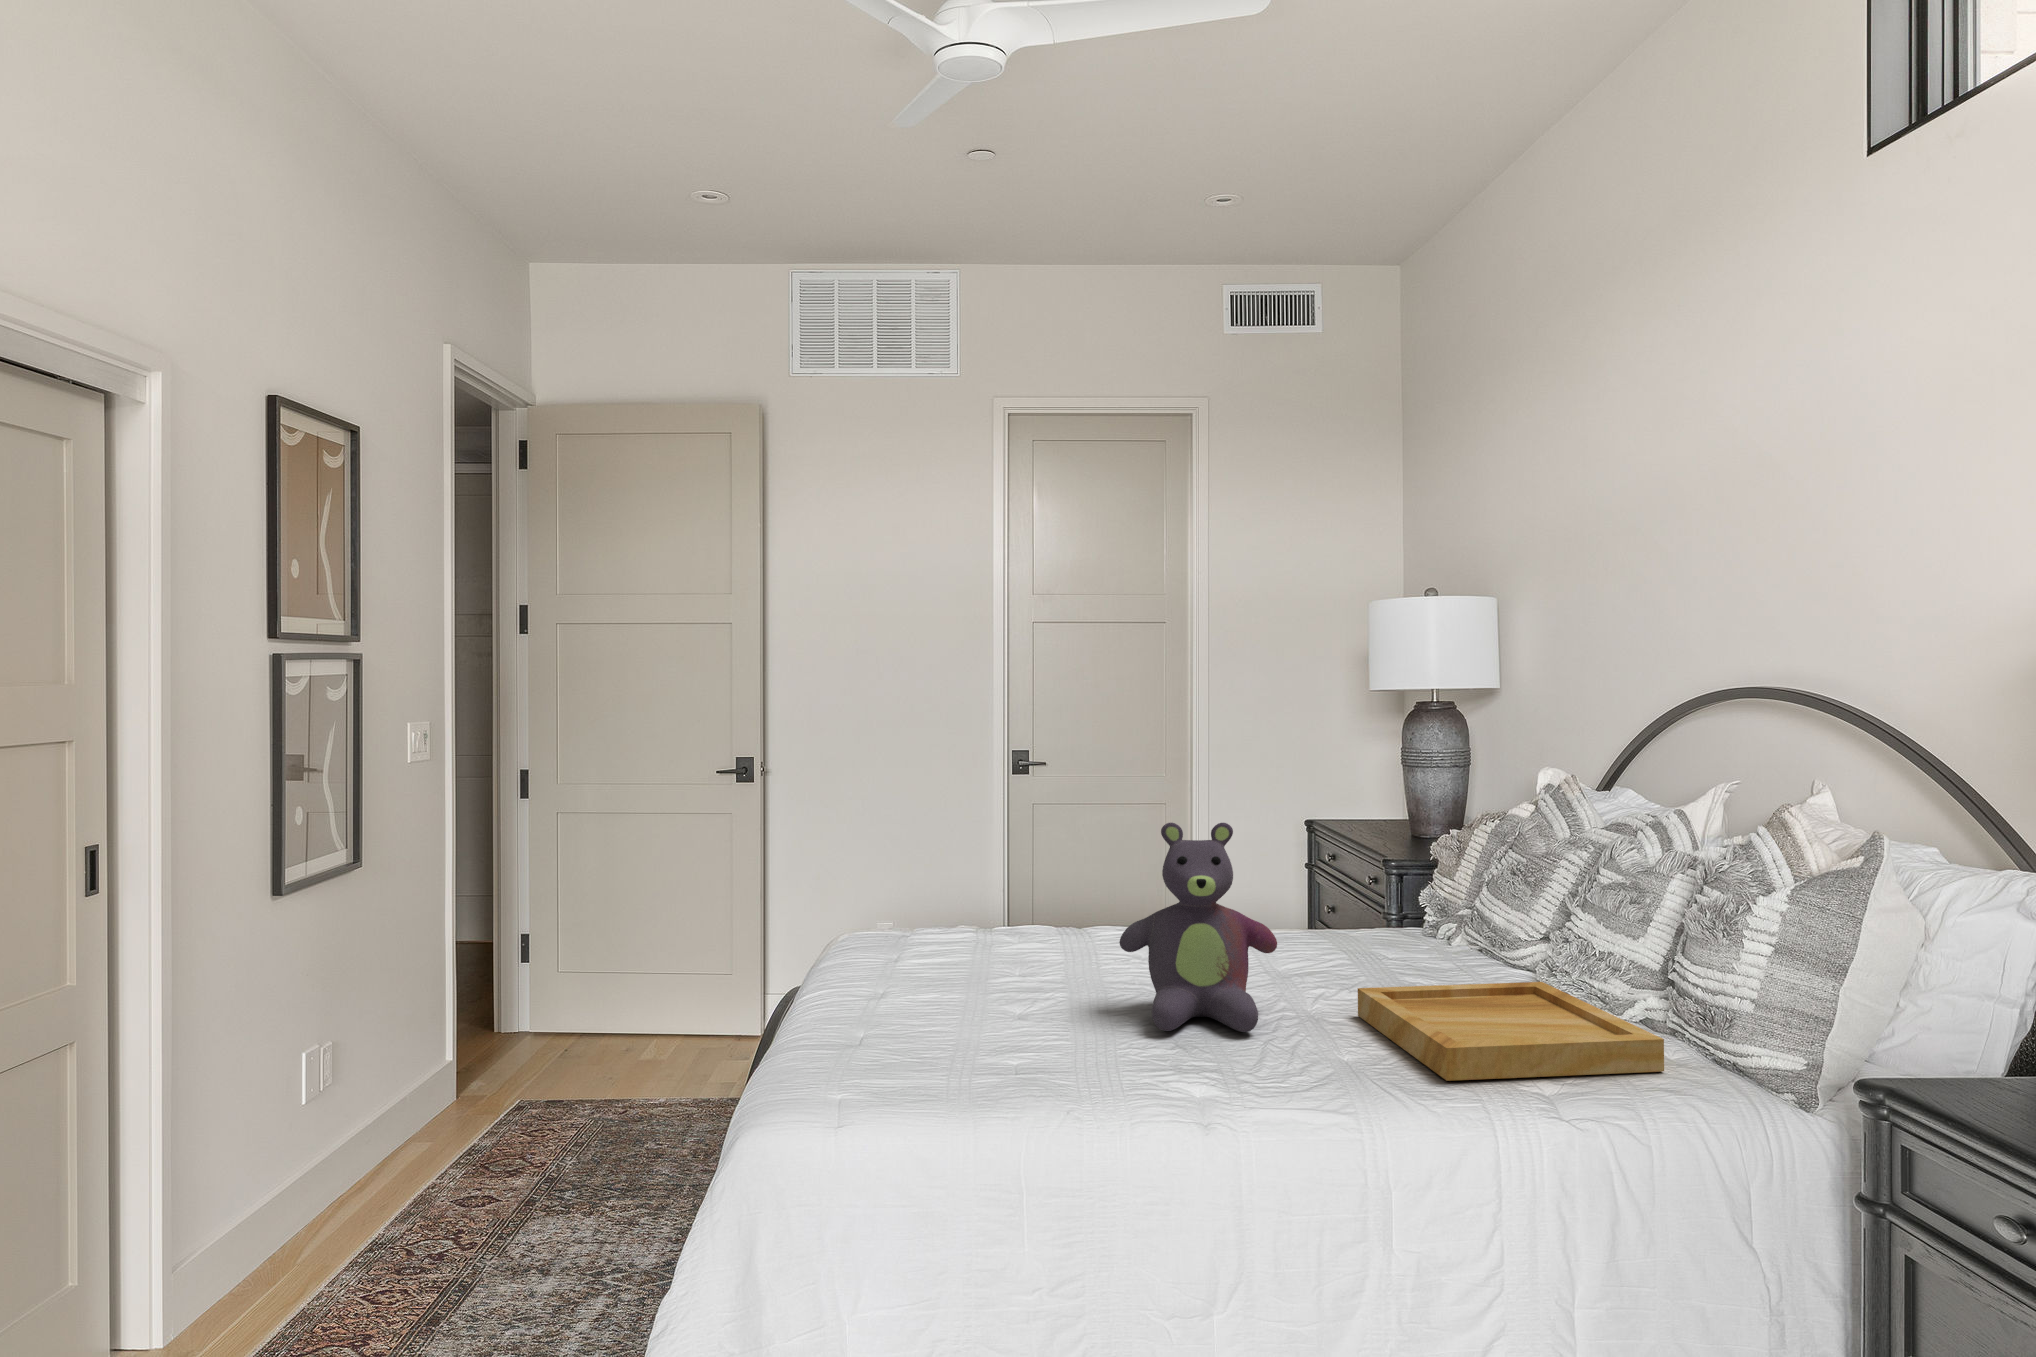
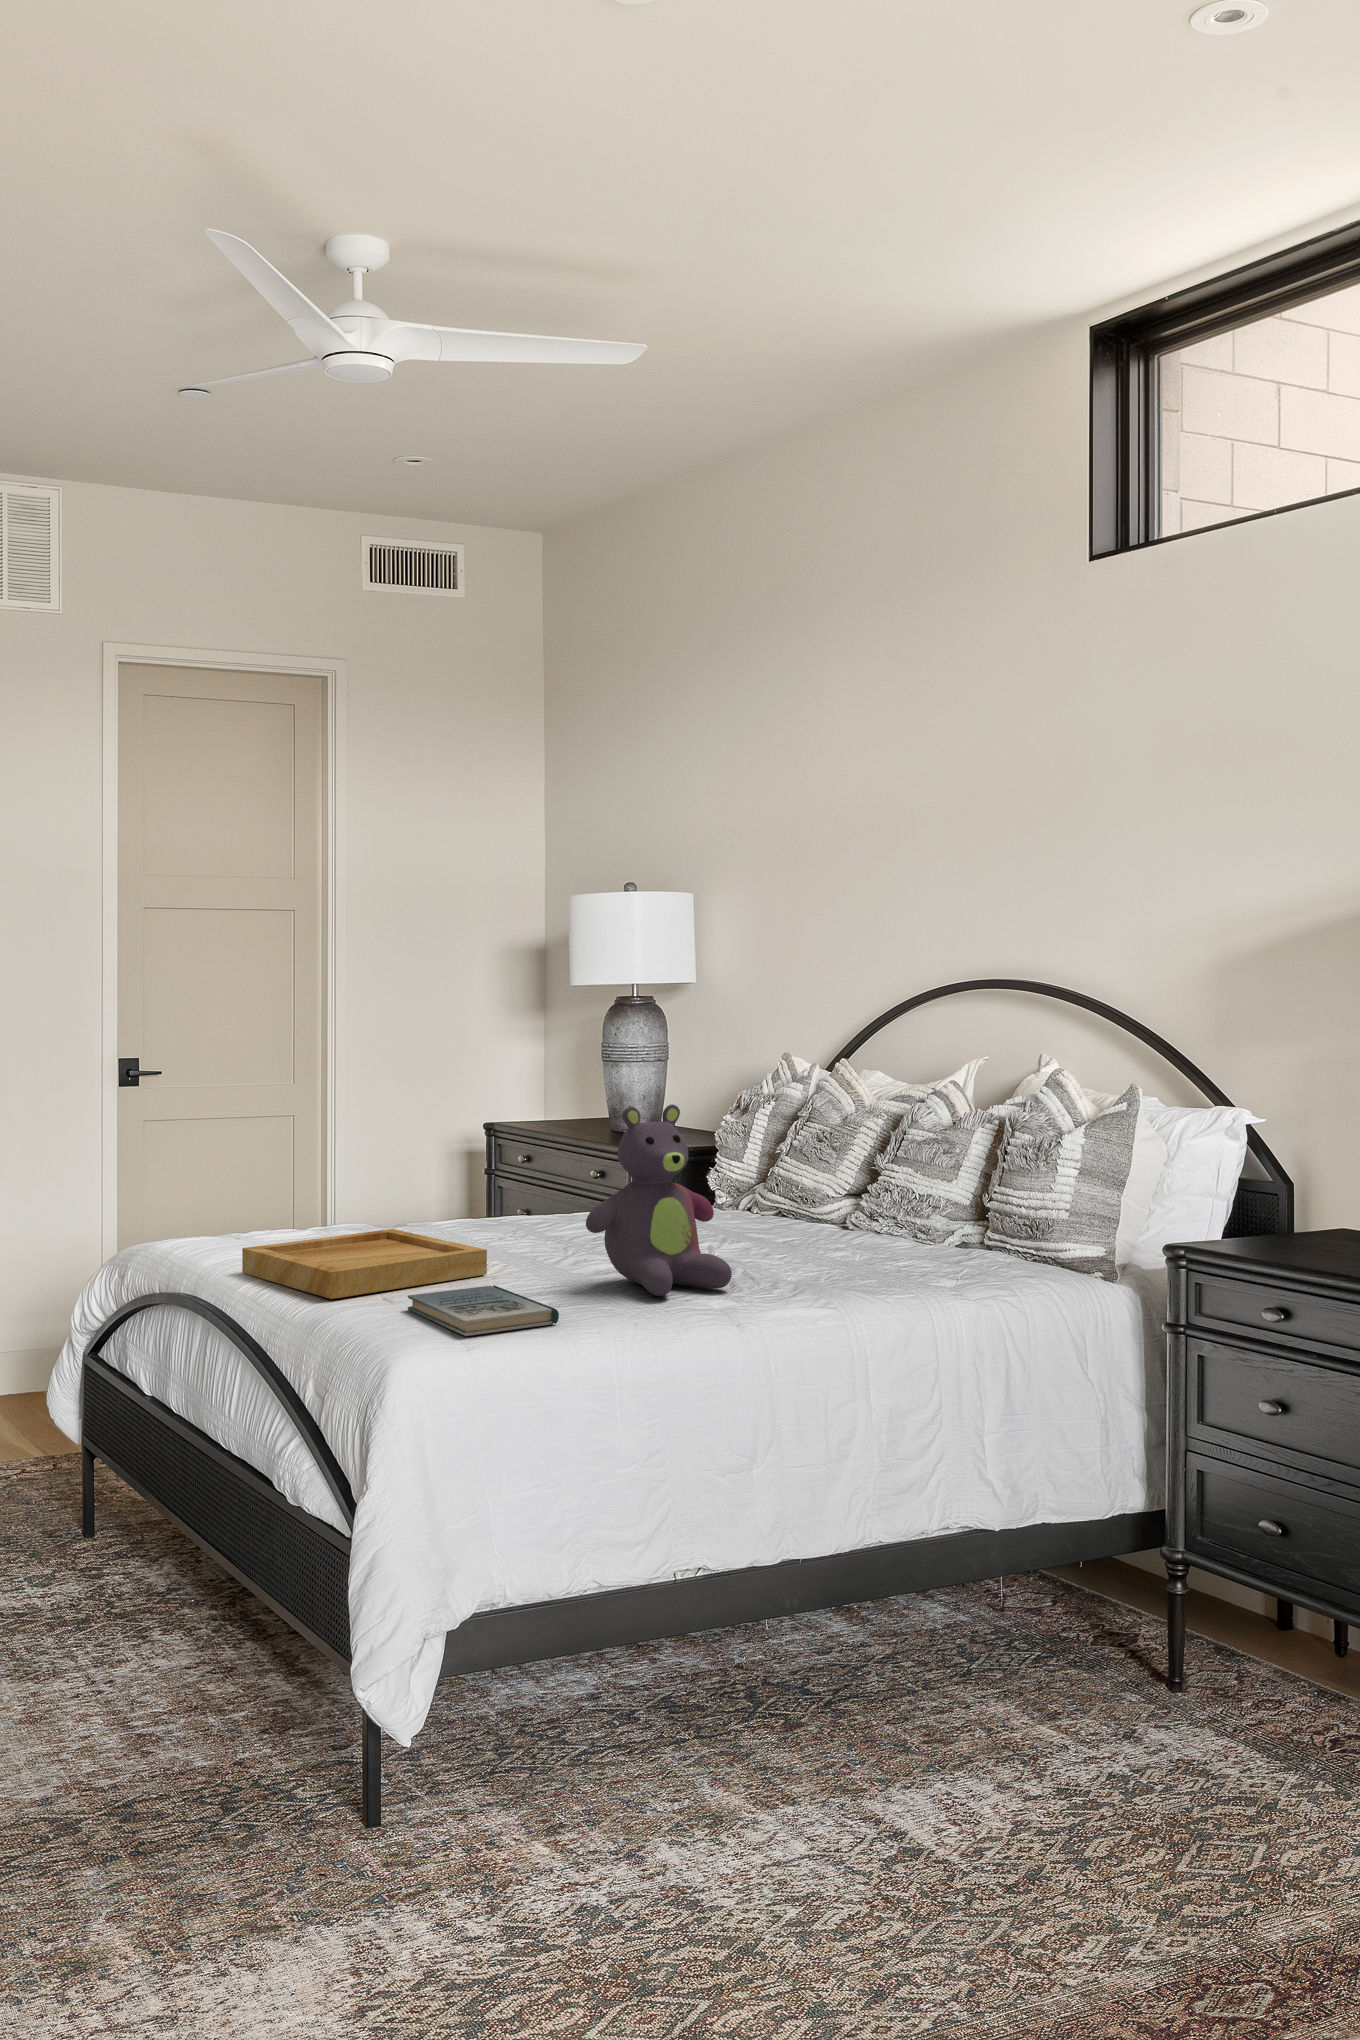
tray: present [1358,982,1664,1081] -> present [242,1229,487,1299]
book: none [913,990,1027,1046] -> present [408,1286,559,1336]

